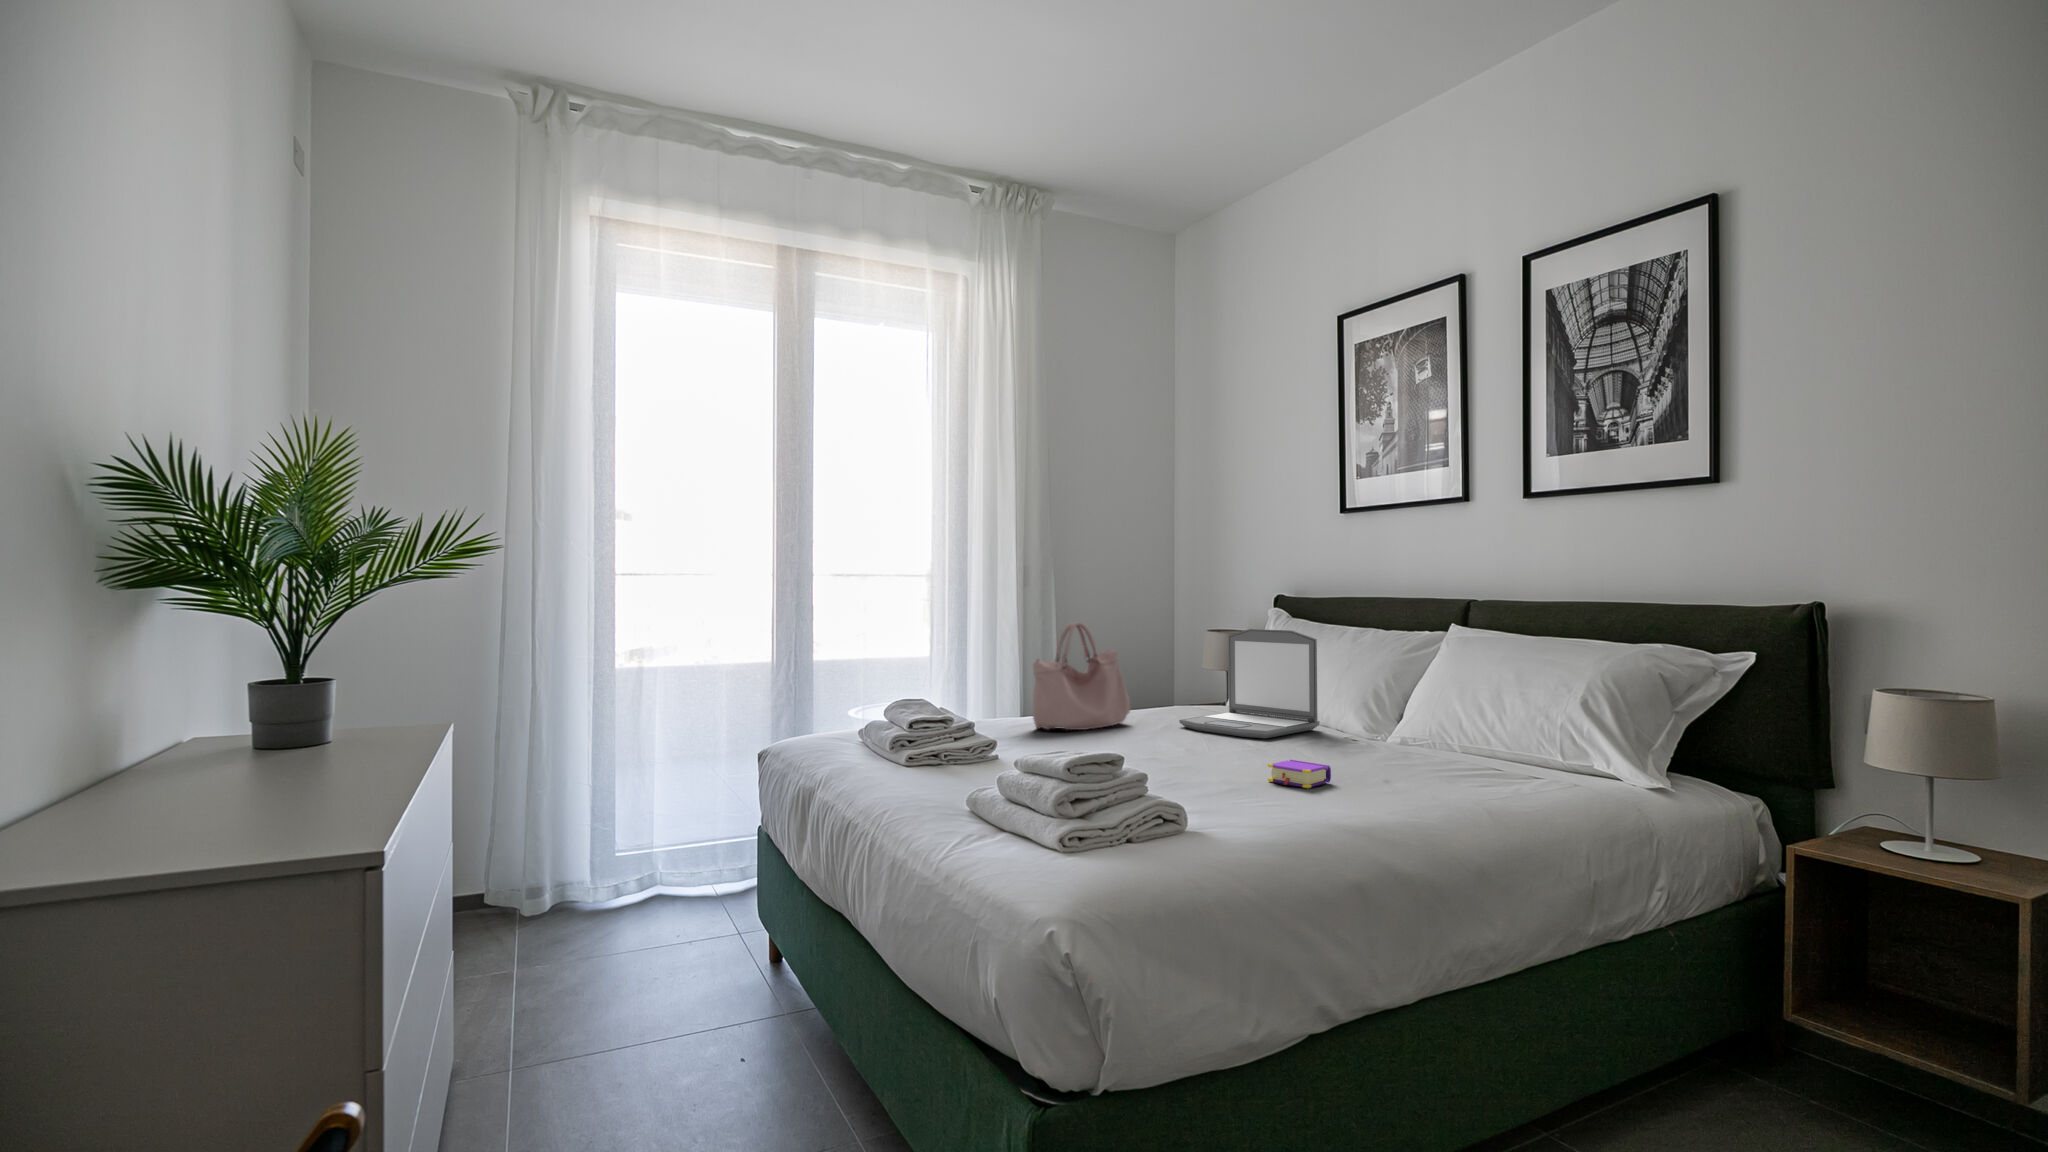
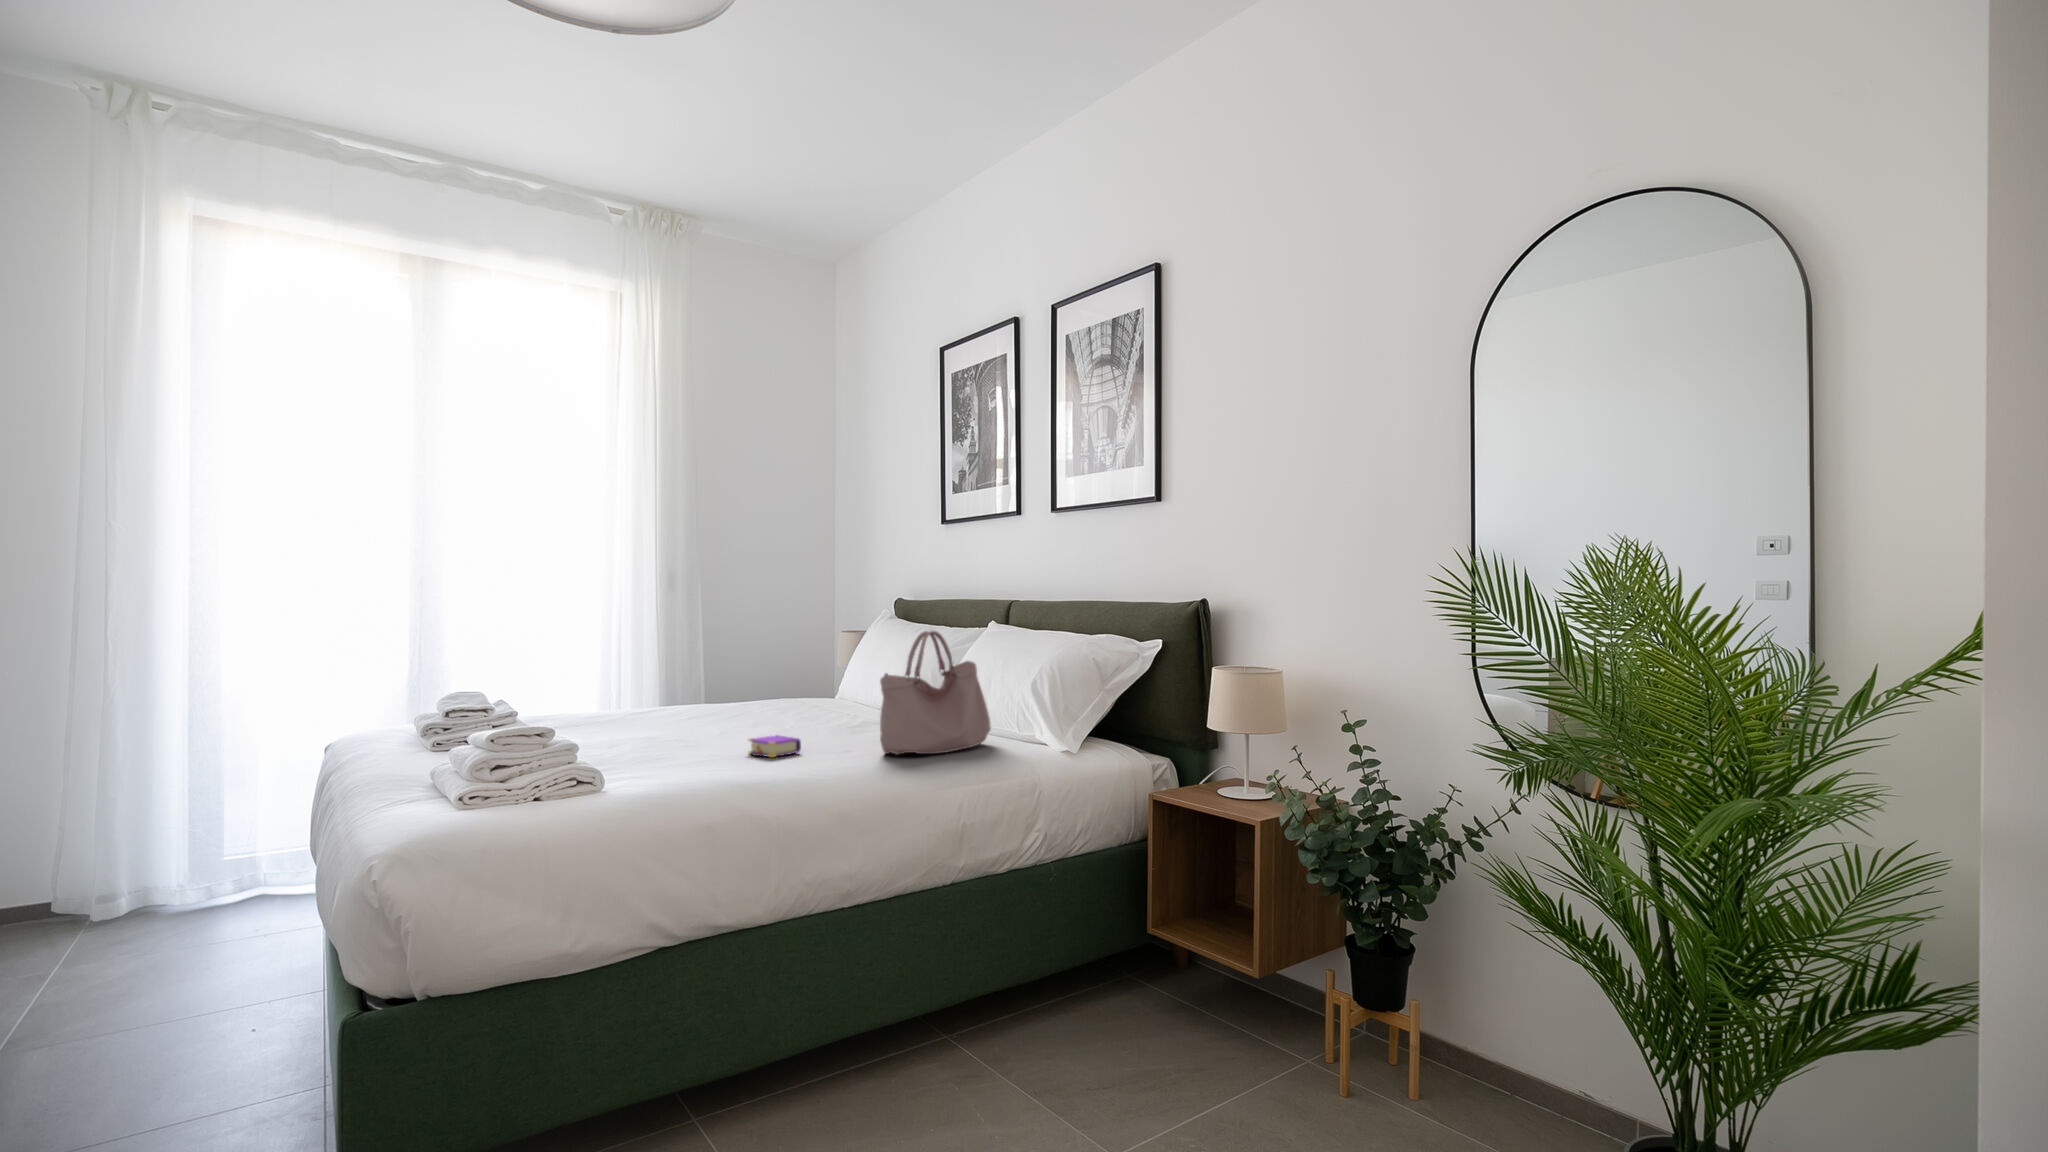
handbag: present [1033,623,1130,730] -> present [880,631,991,755]
laptop: present [1179,629,1320,738] -> none [752,625,874,721]

